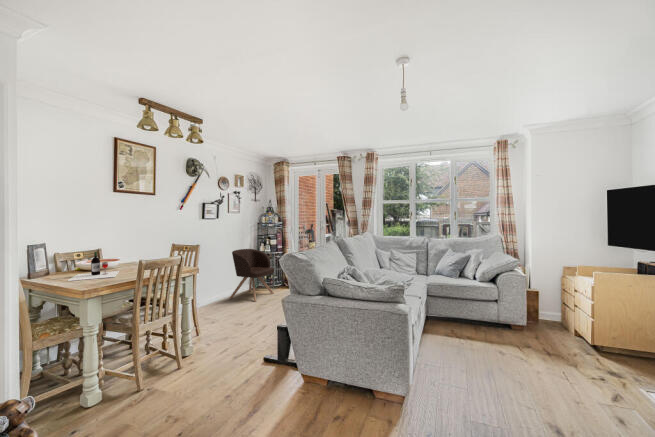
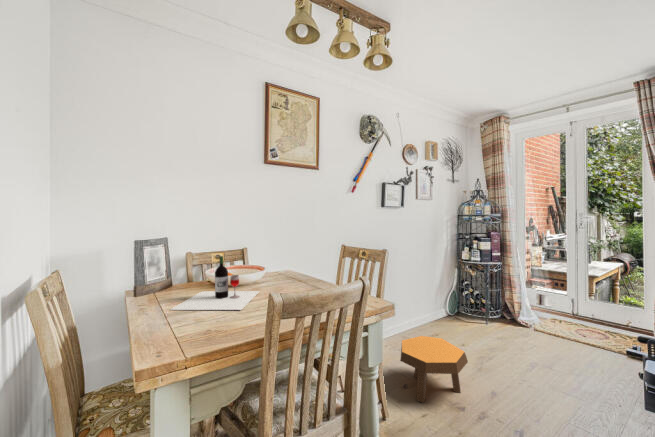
armchair: present [230,249,274,302] -> none [419,255,493,347]
footstool: none [210,295,248,327] -> present [401,336,468,403]

